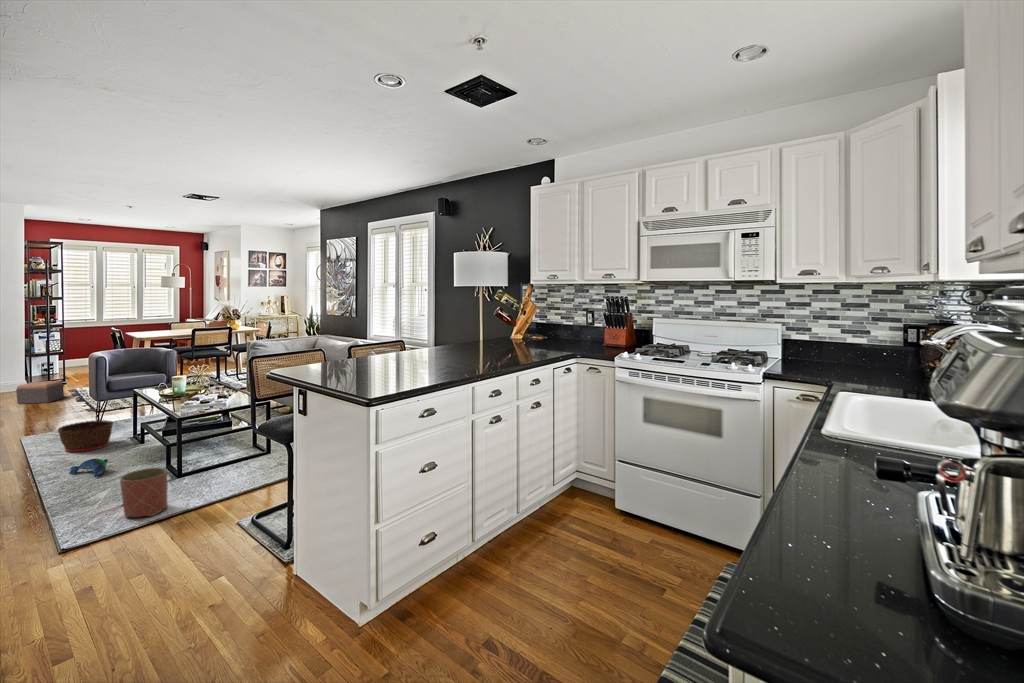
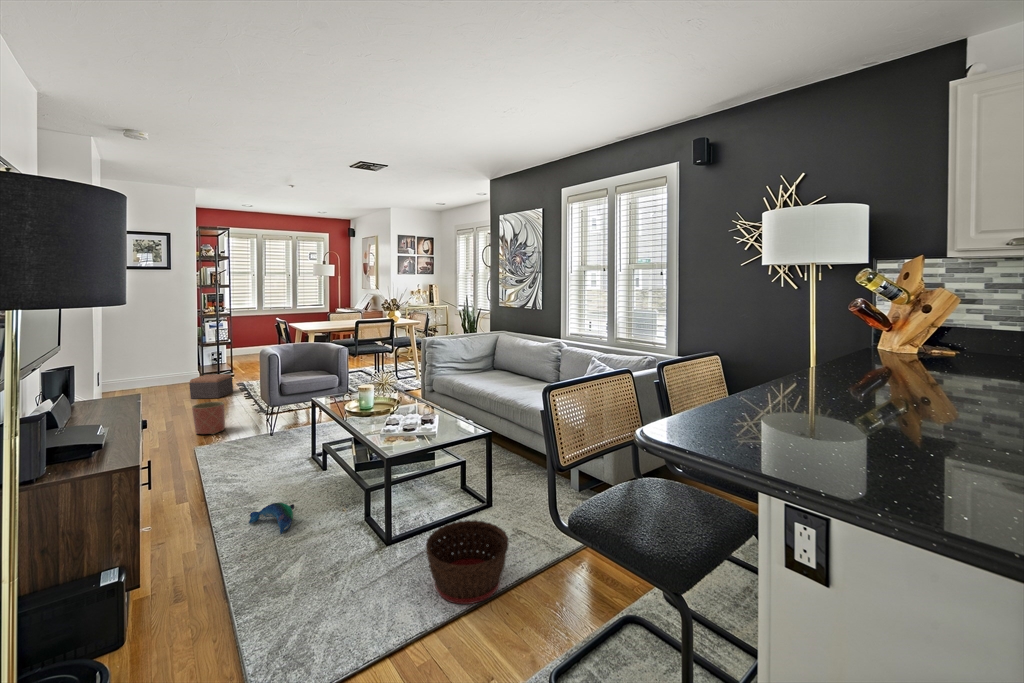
basket: present [58,420,113,452] -> present [426,520,508,604]
planter: present [120,468,168,518] -> present [192,402,225,434]

